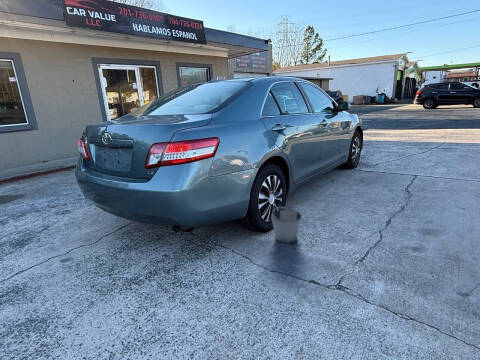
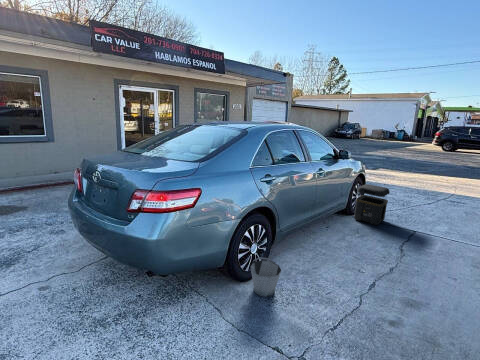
toolbox: none [355,137,388,175] -> present [354,184,390,225]

